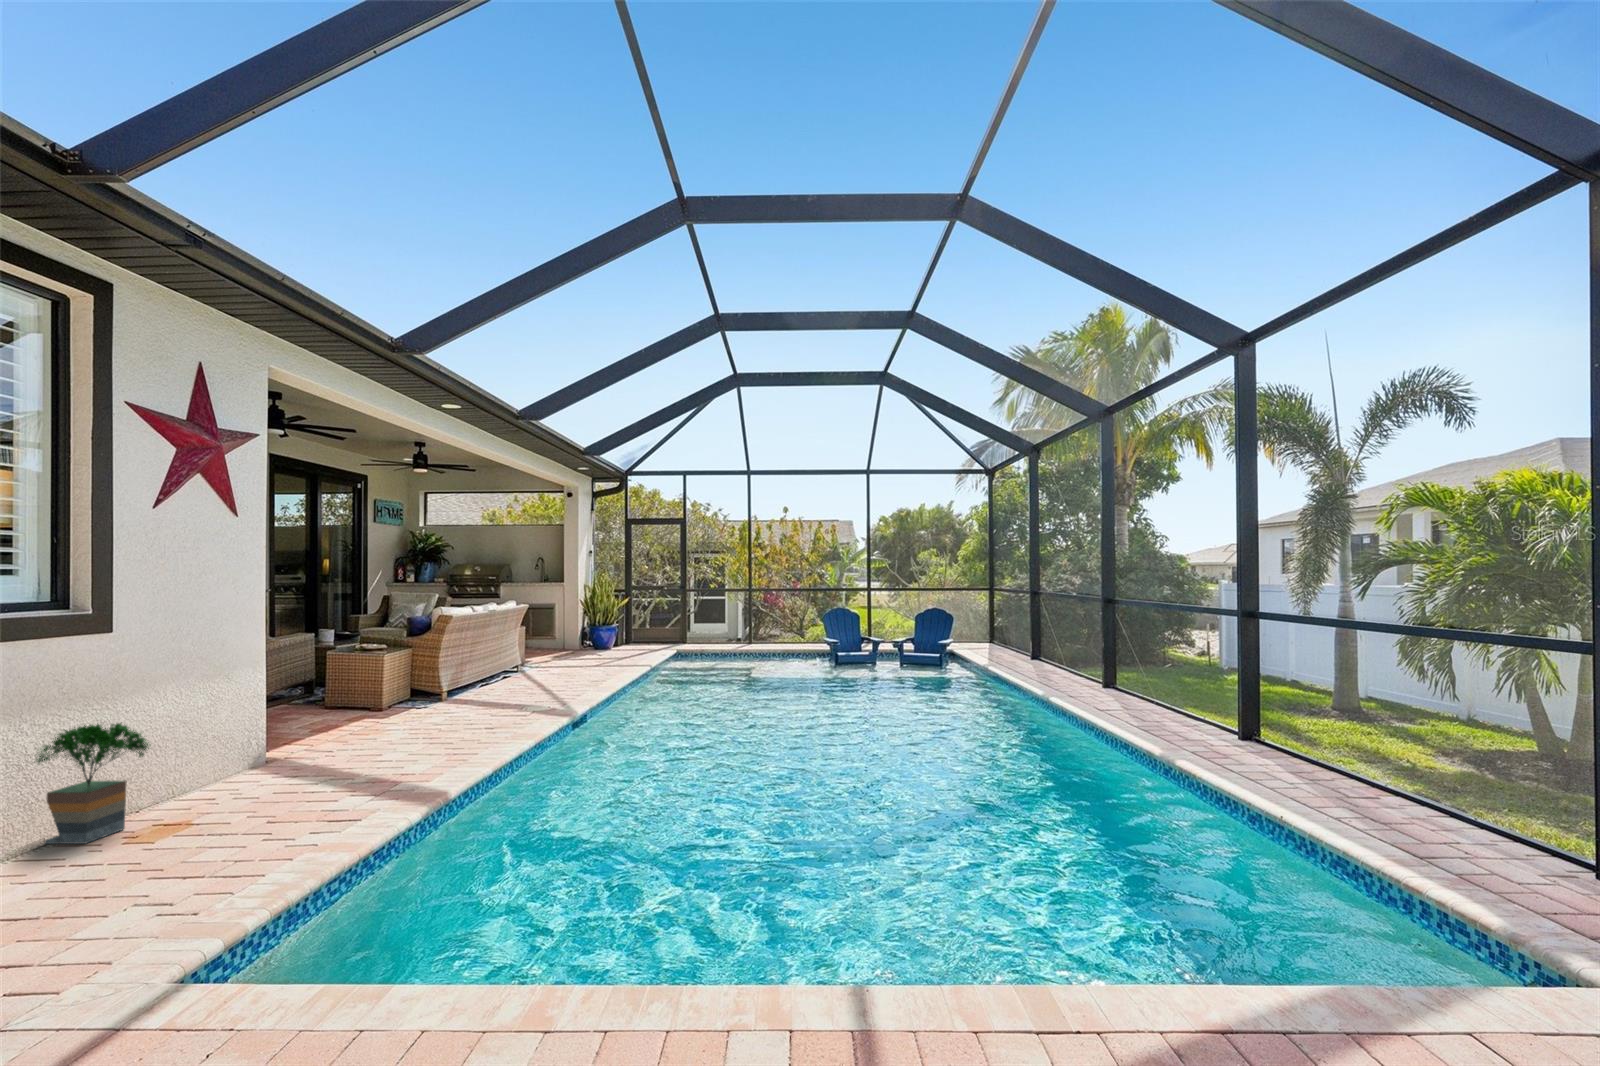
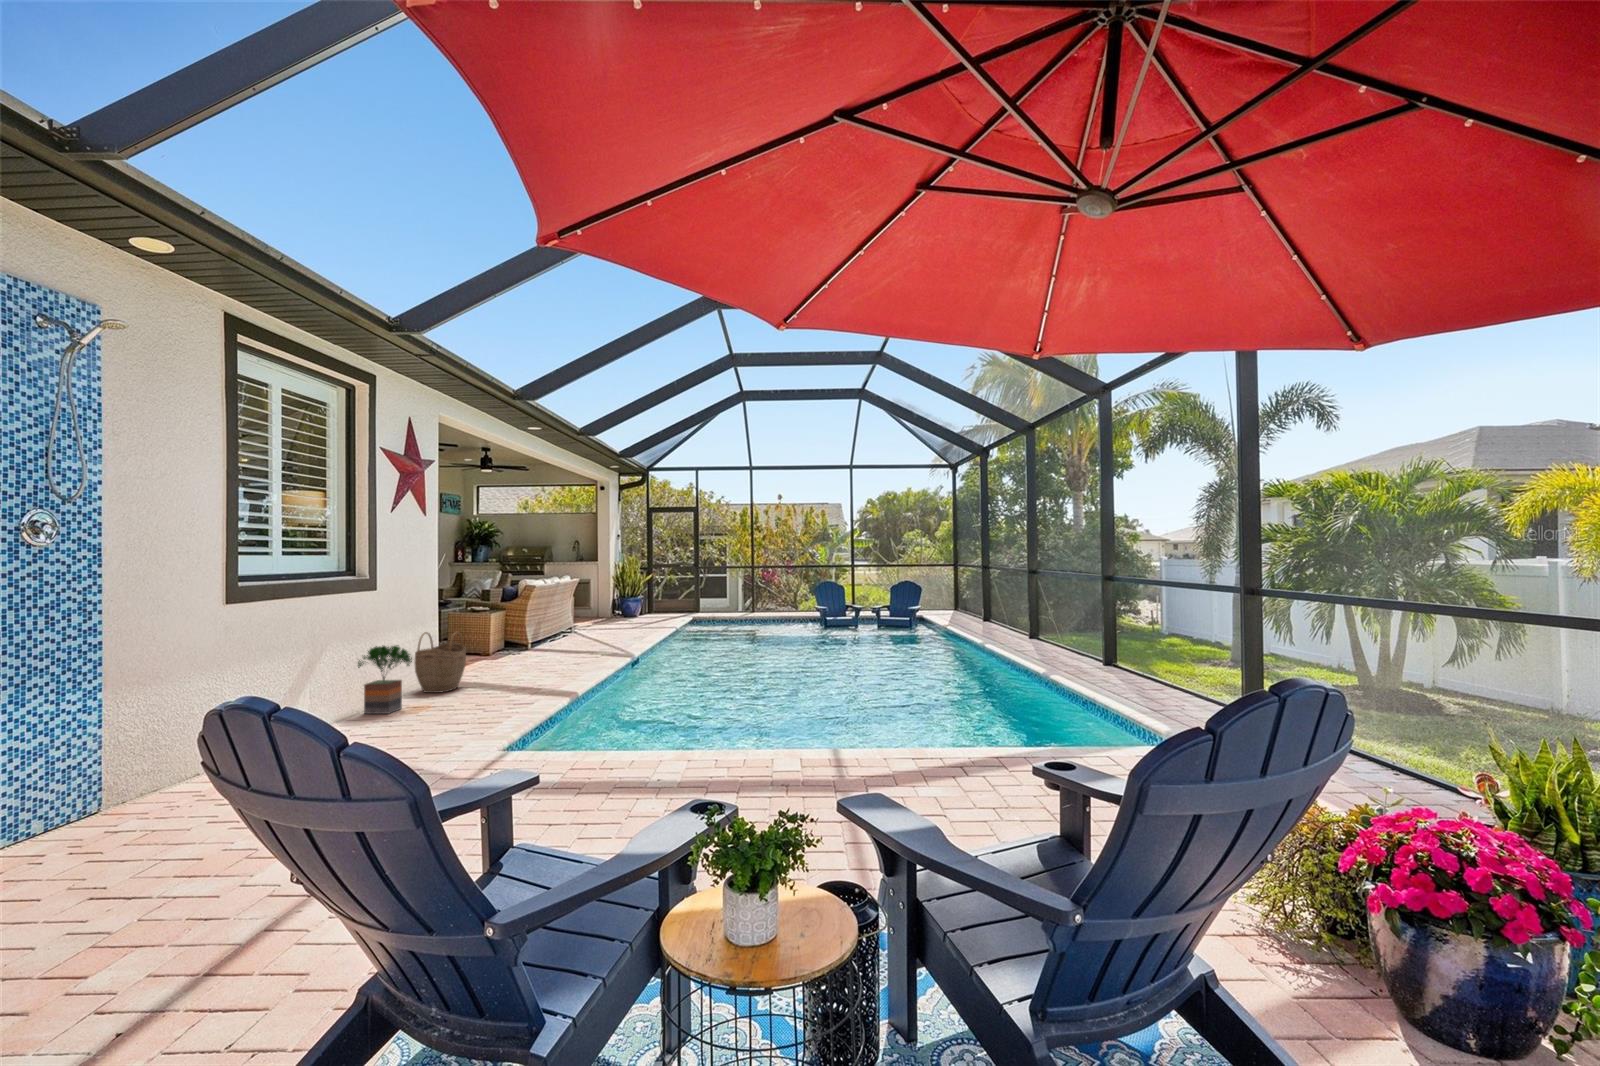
woven basket: none [194,691,289,788] -> present [415,632,466,693]

